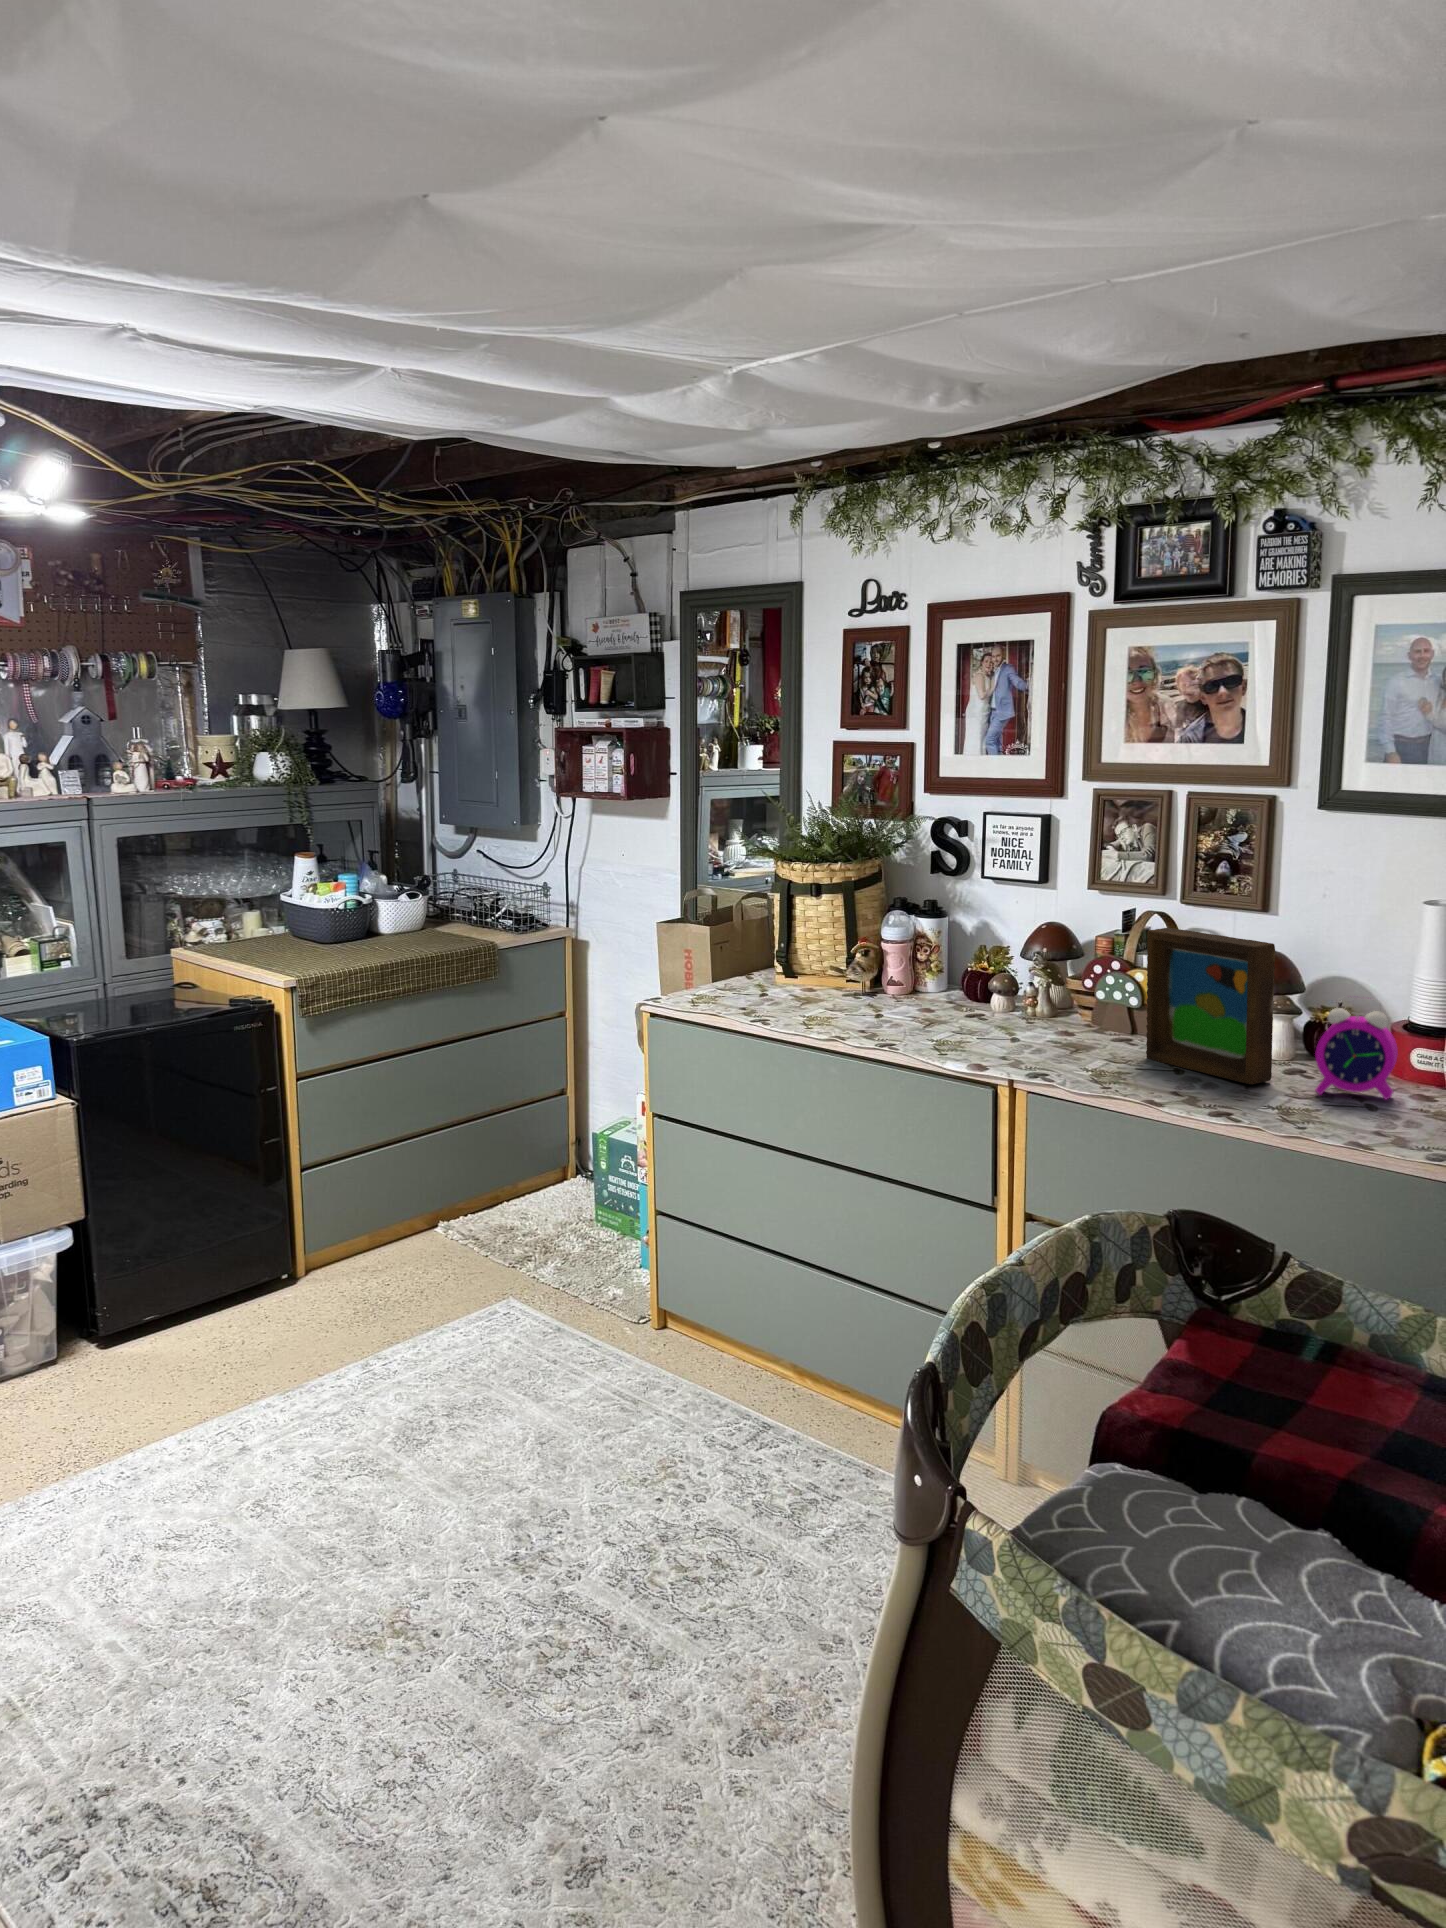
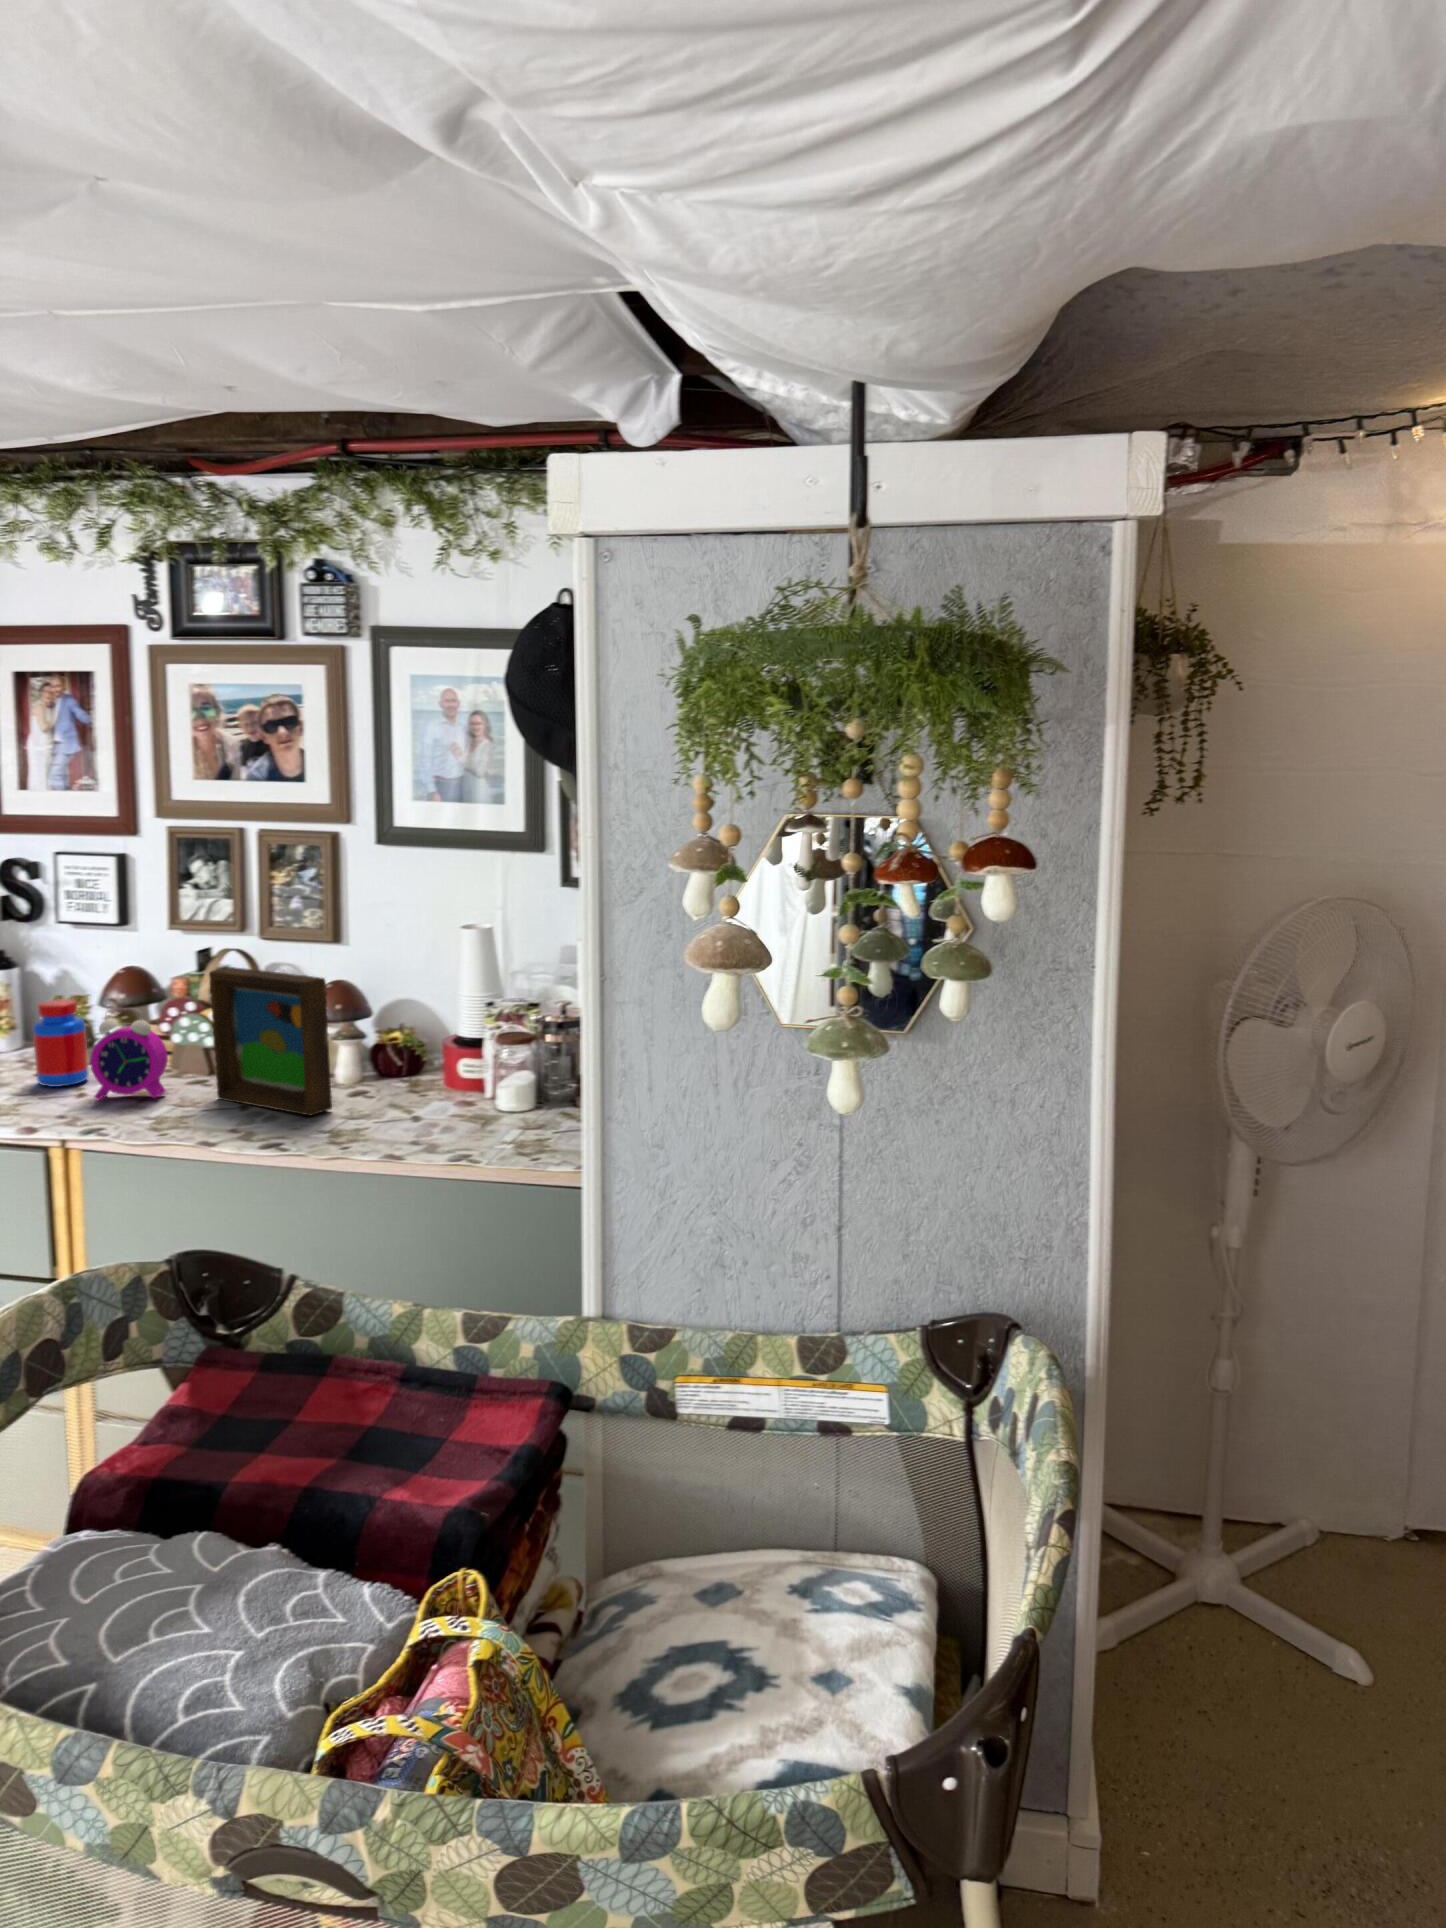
jar: none [971,950,1017,1032] -> present [33,999,89,1087]
alarm clock: present [1315,997,1398,1099] -> present [90,1008,168,1100]

